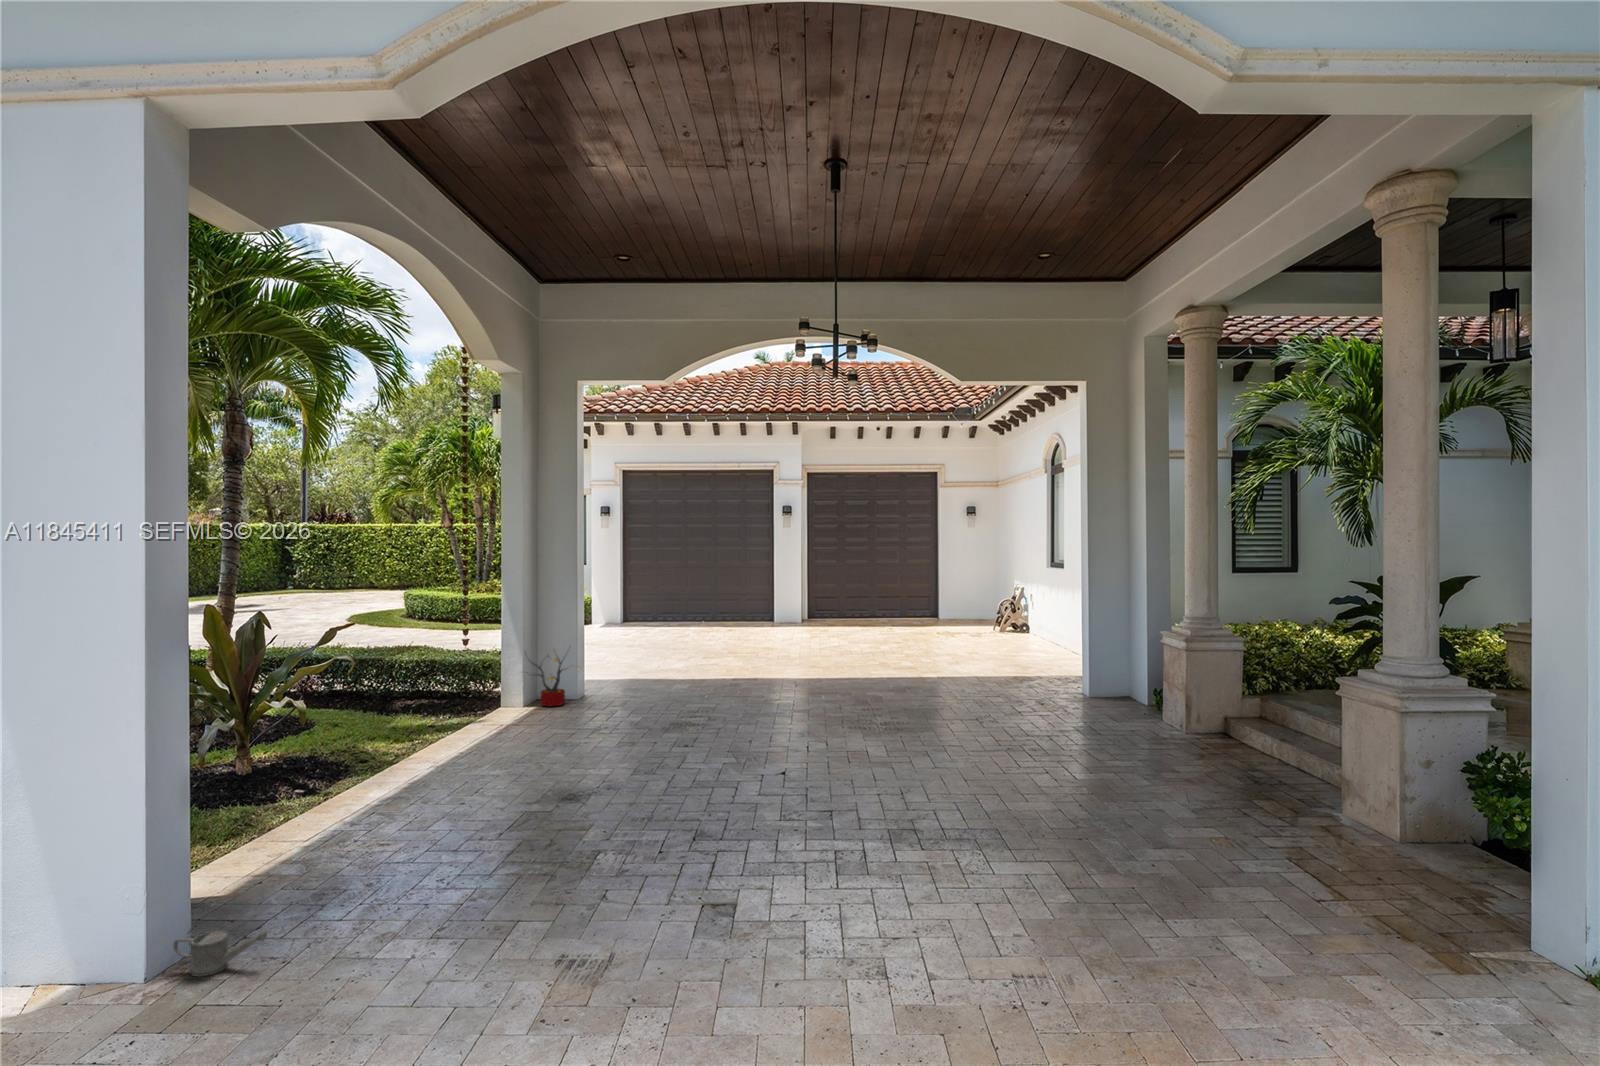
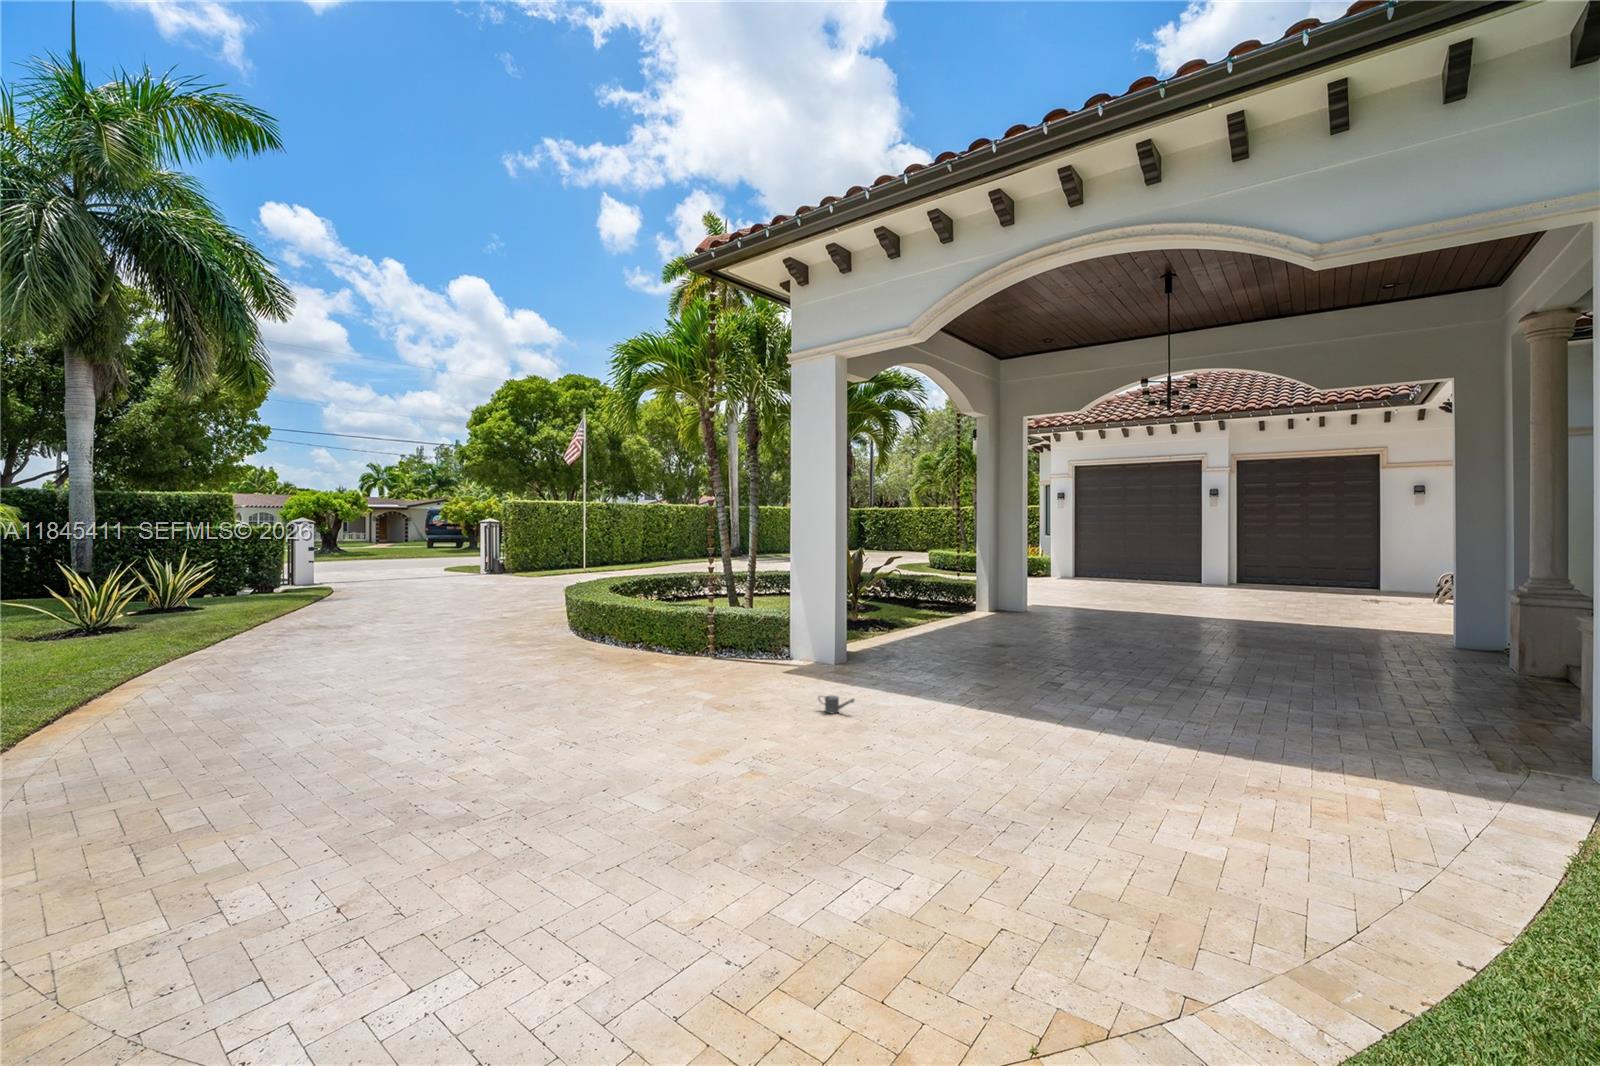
decorative plant: present [528,658,565,706] -> none [989,586,1032,624]

